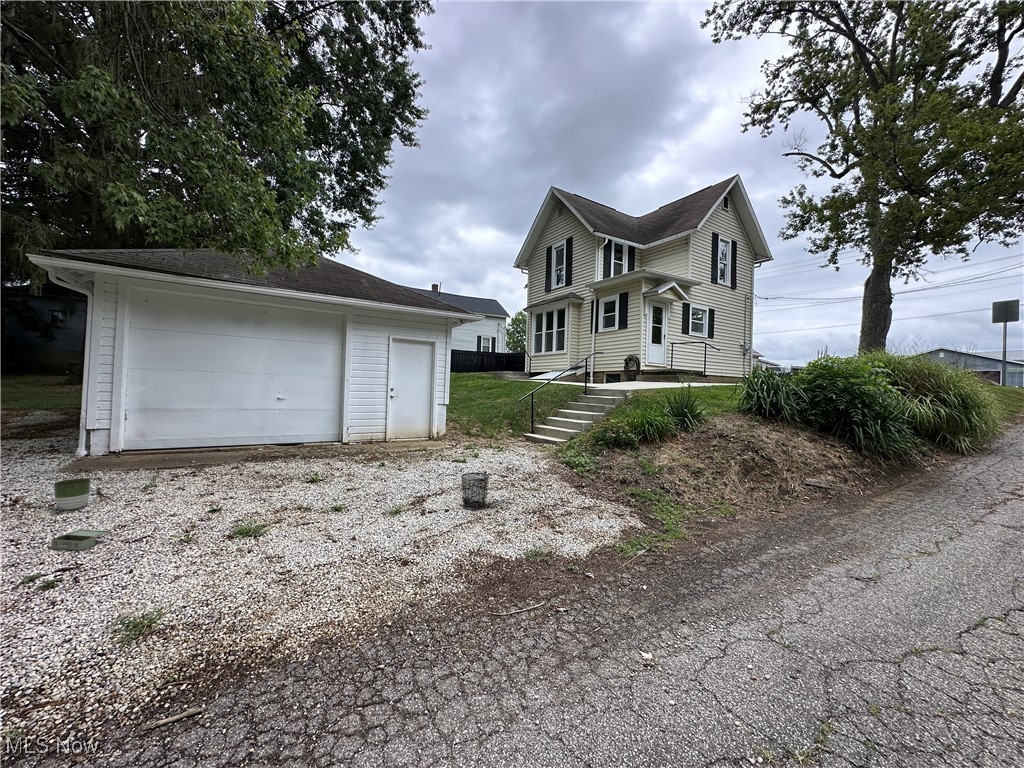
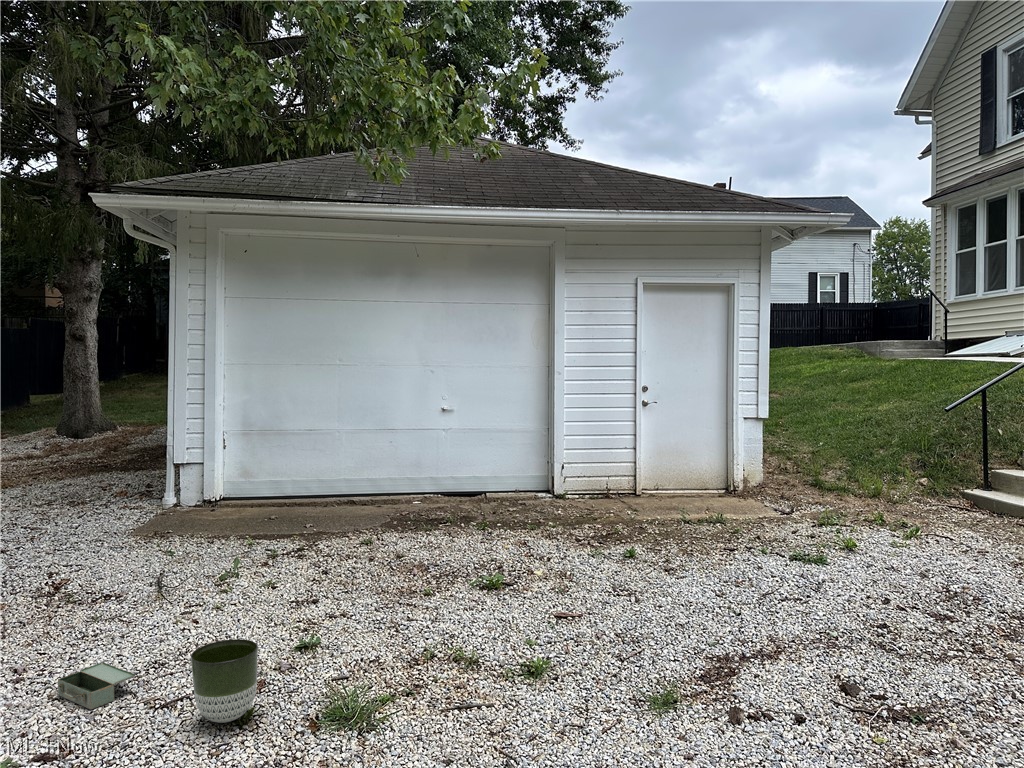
waste bin: present [461,473,489,510] -> none [837,618,927,732]
planter: present [54,478,91,510] -> present [191,639,258,723]

